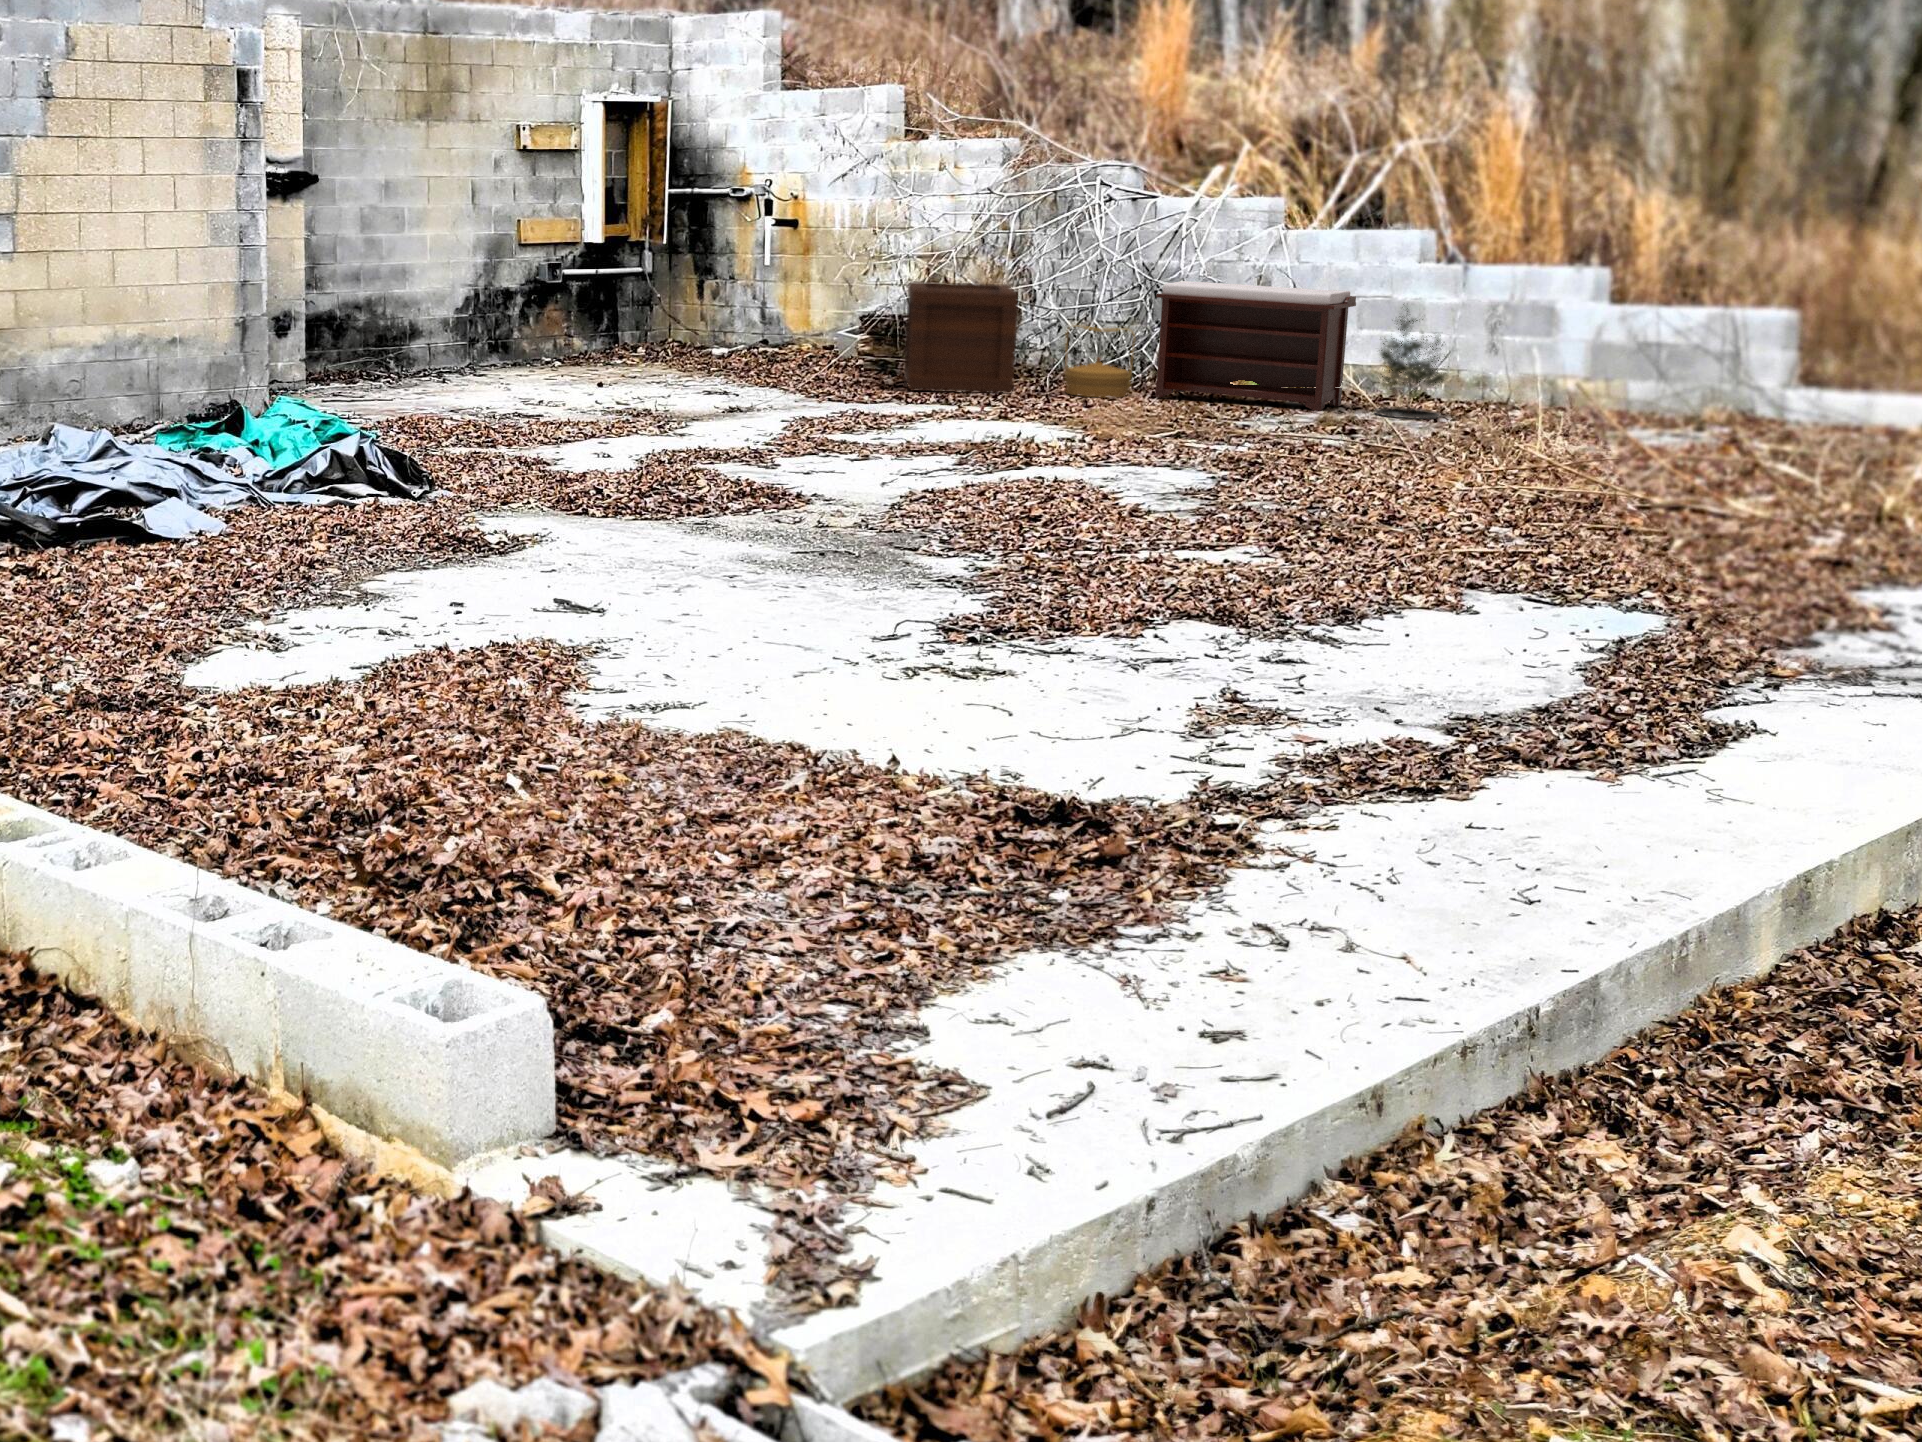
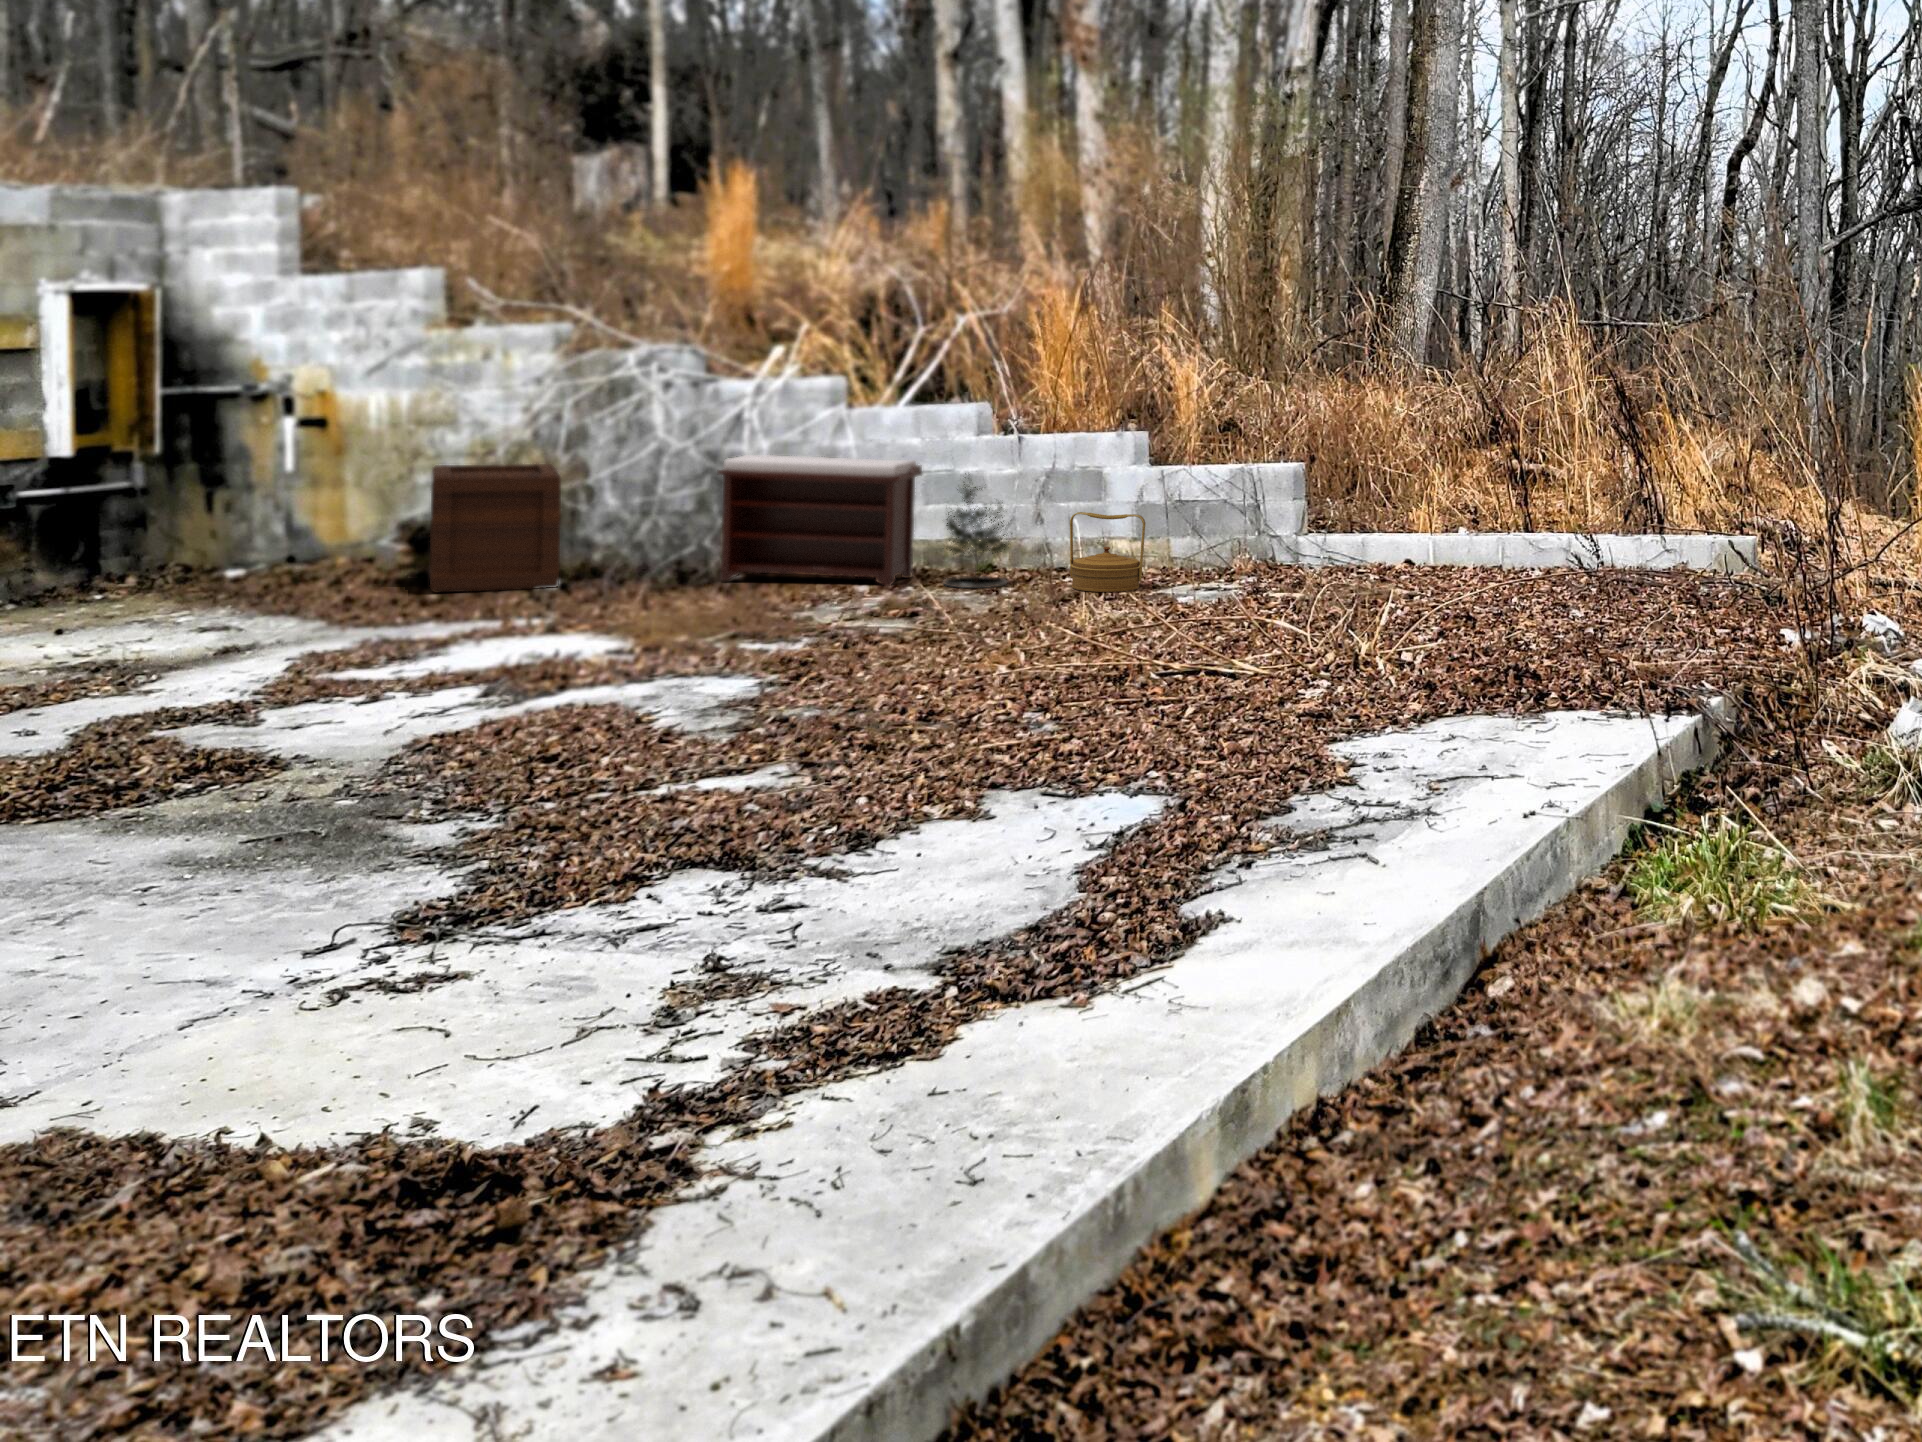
woven basket: present [1065,326,1136,398] -> present [1070,512,1146,592]

